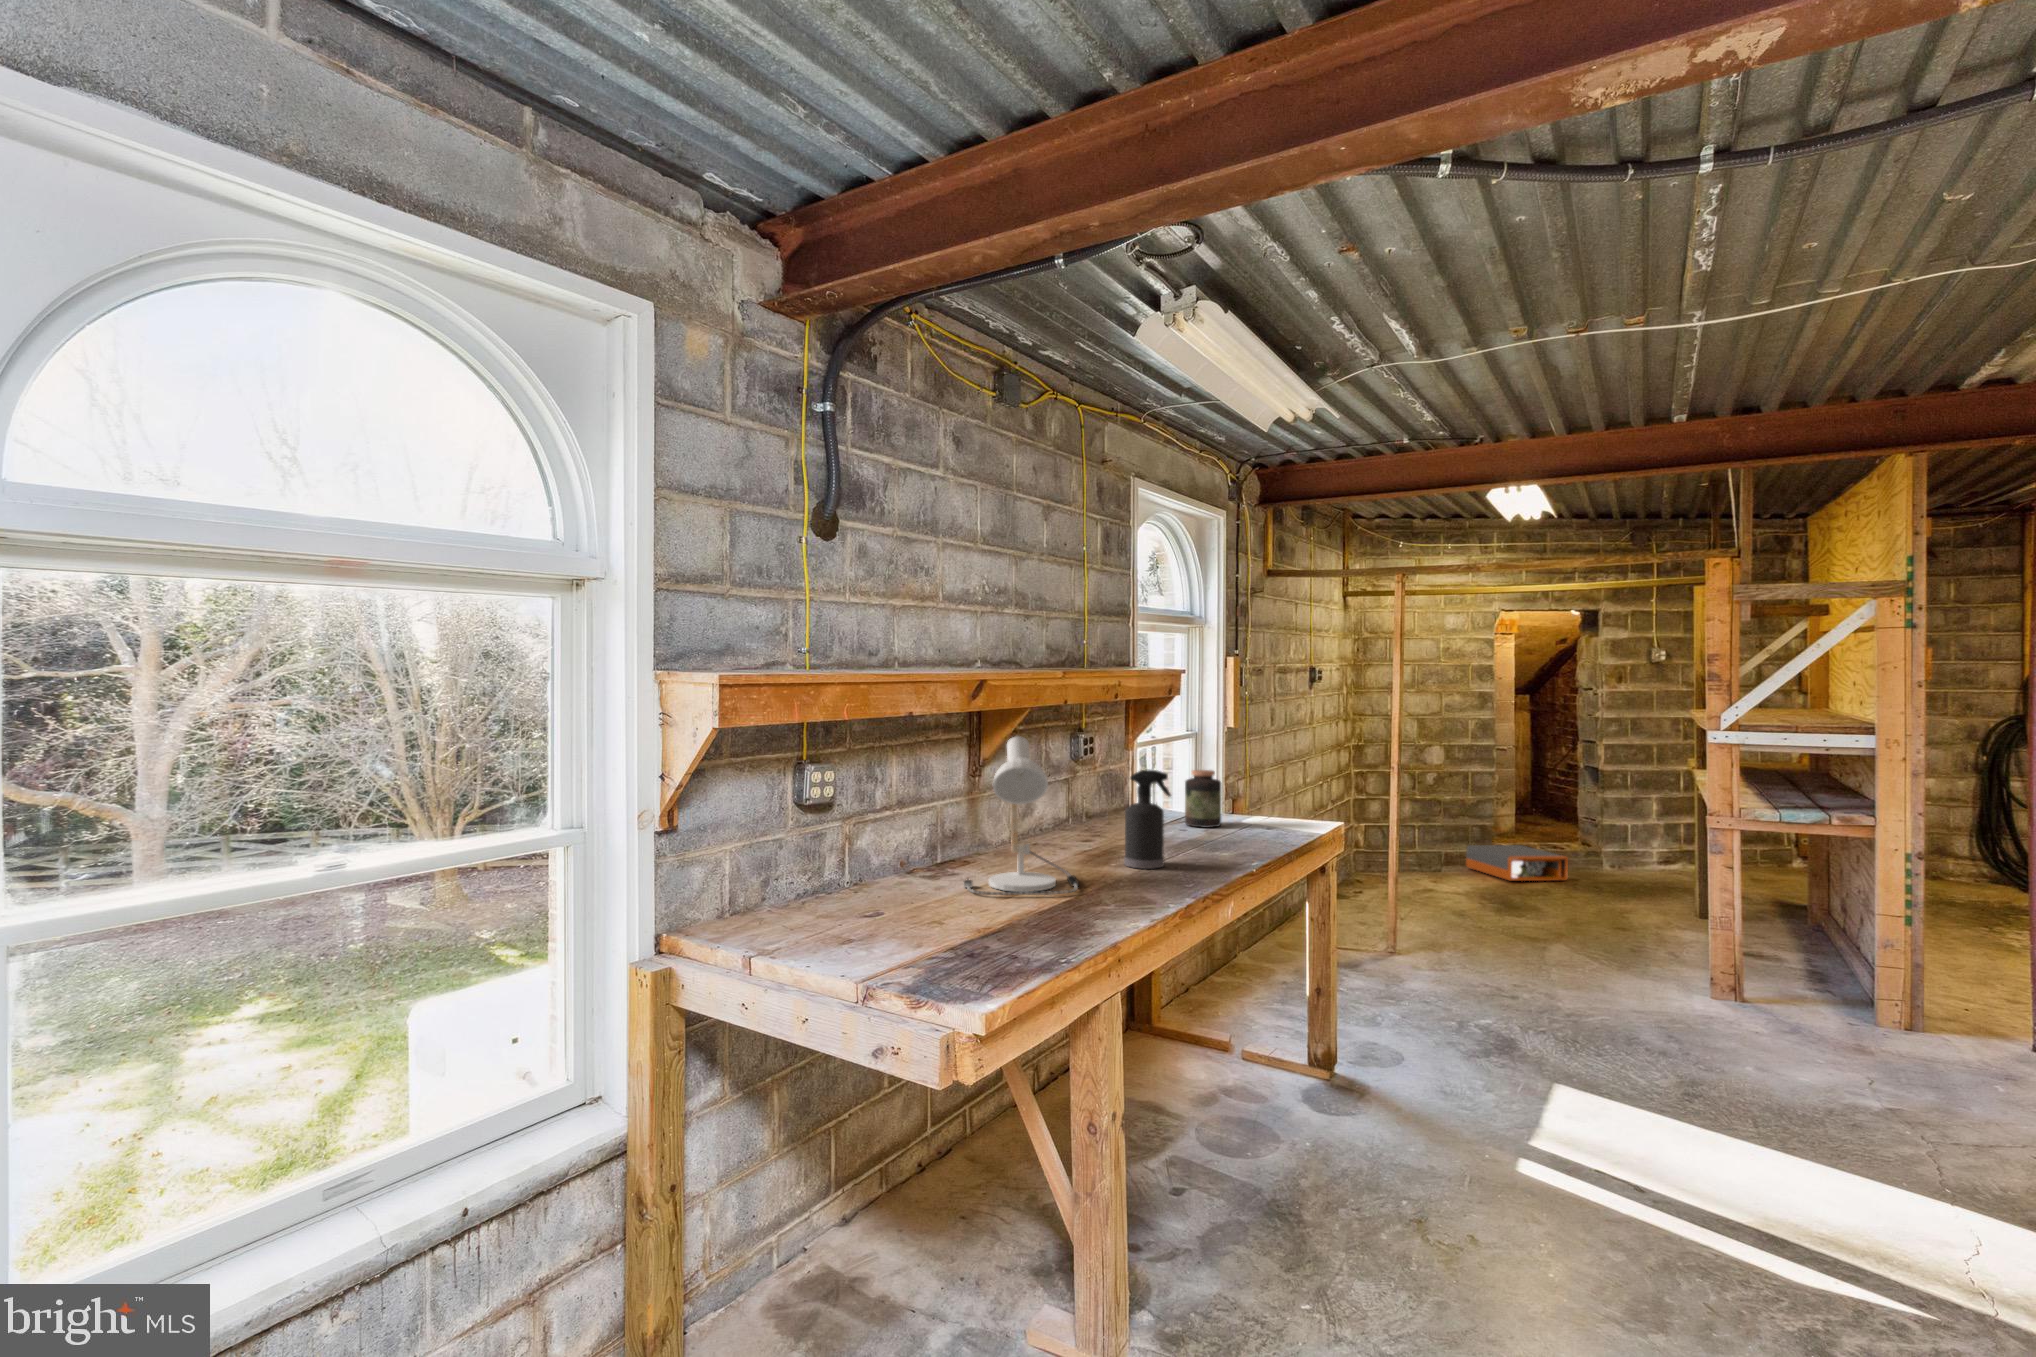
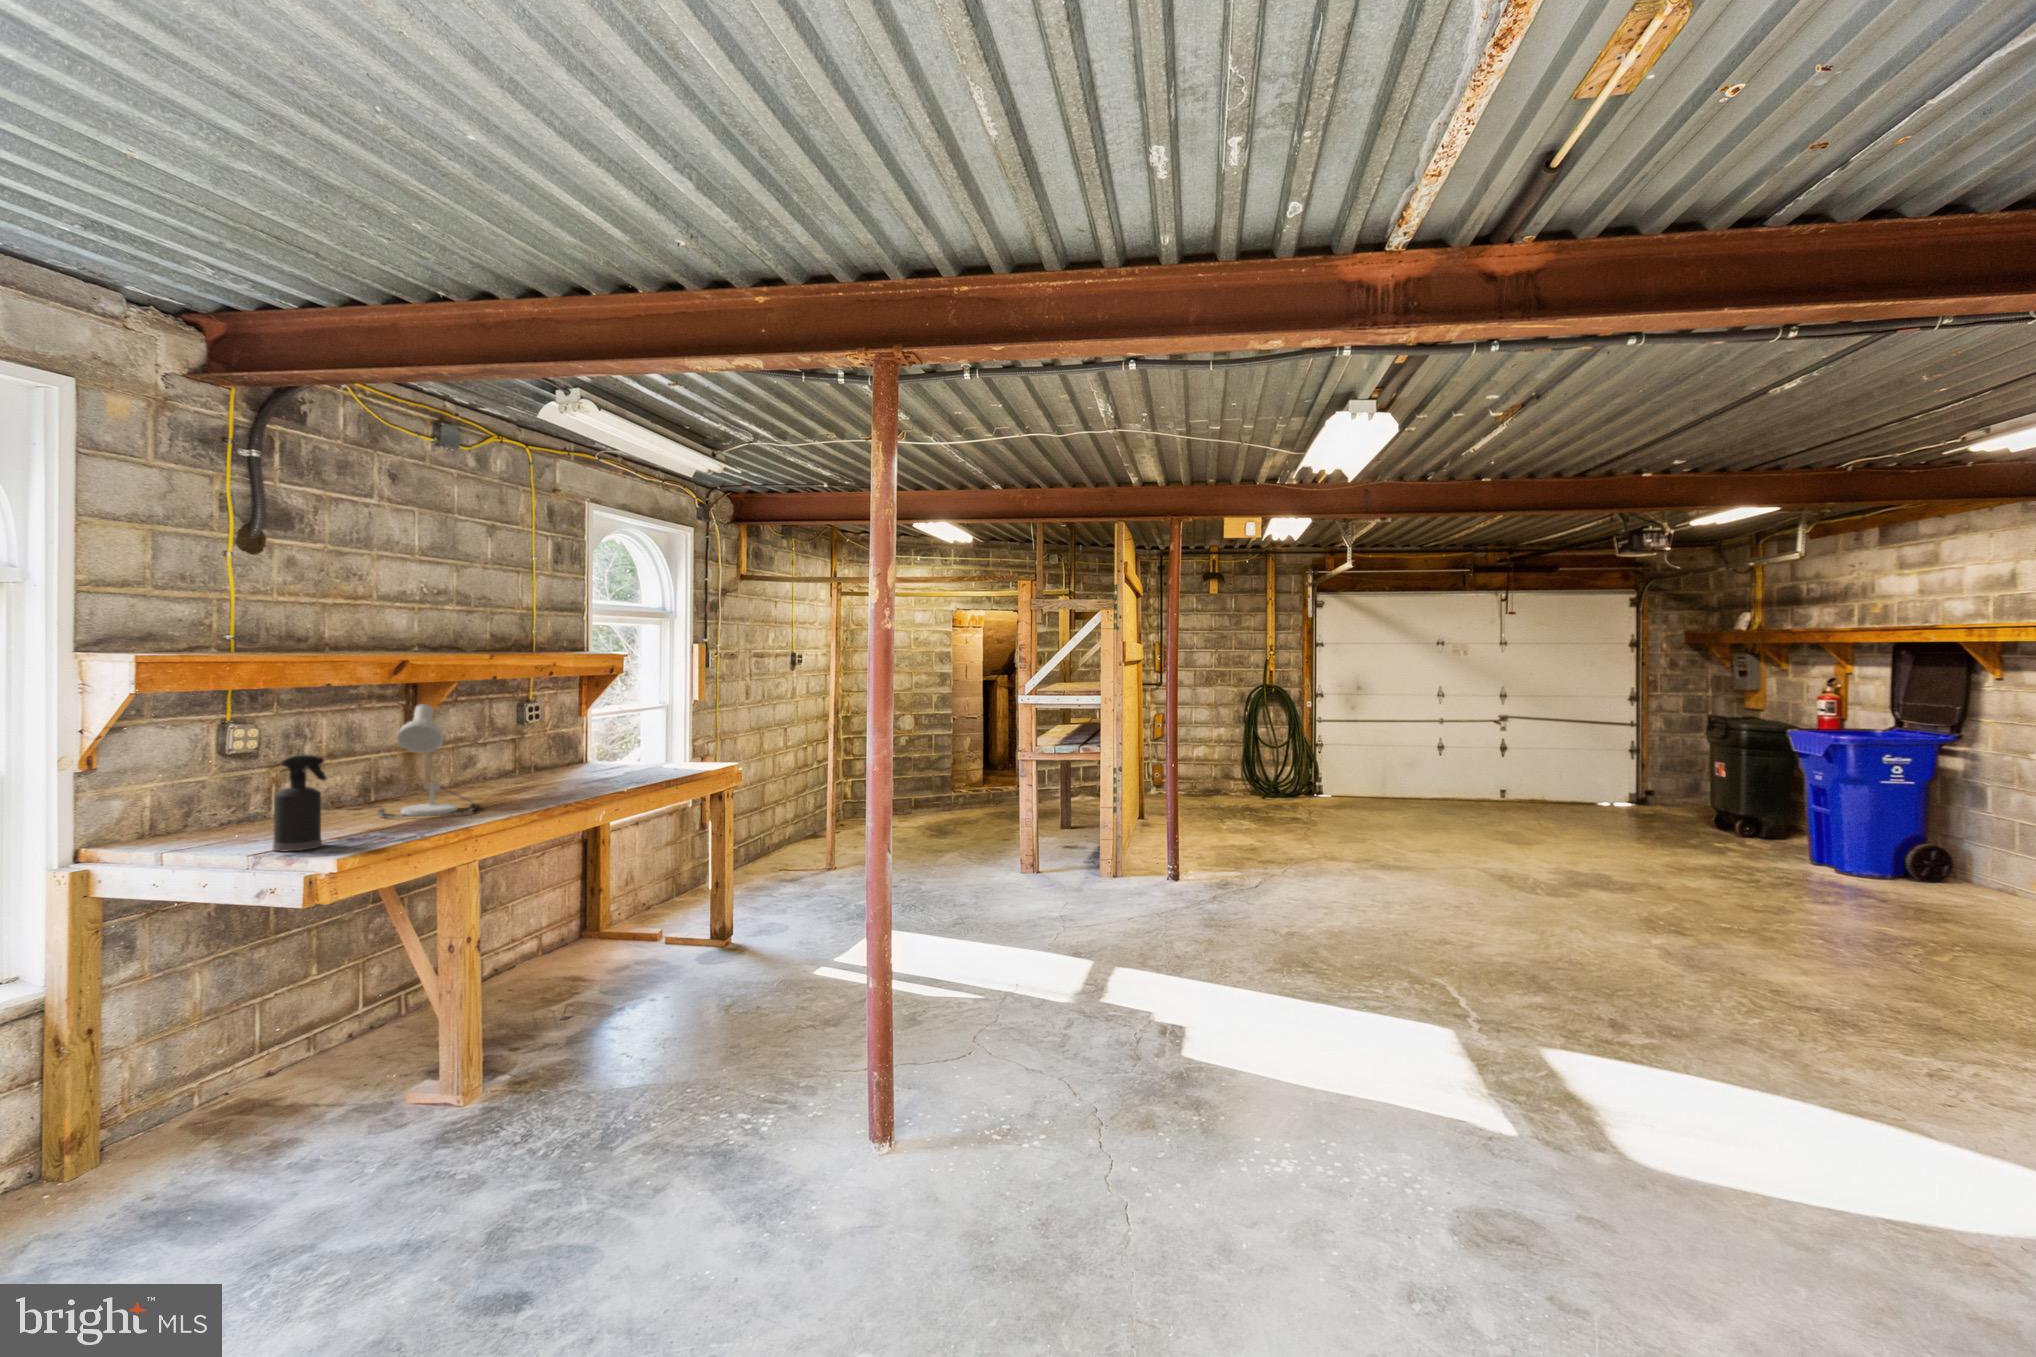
spray bottle: present [1124,770,1171,869] -> present [273,755,327,851]
jar: present [1185,770,1221,827] -> none [613,731,642,774]
storage box: present [1466,845,1568,881] -> none [926,791,992,817]

